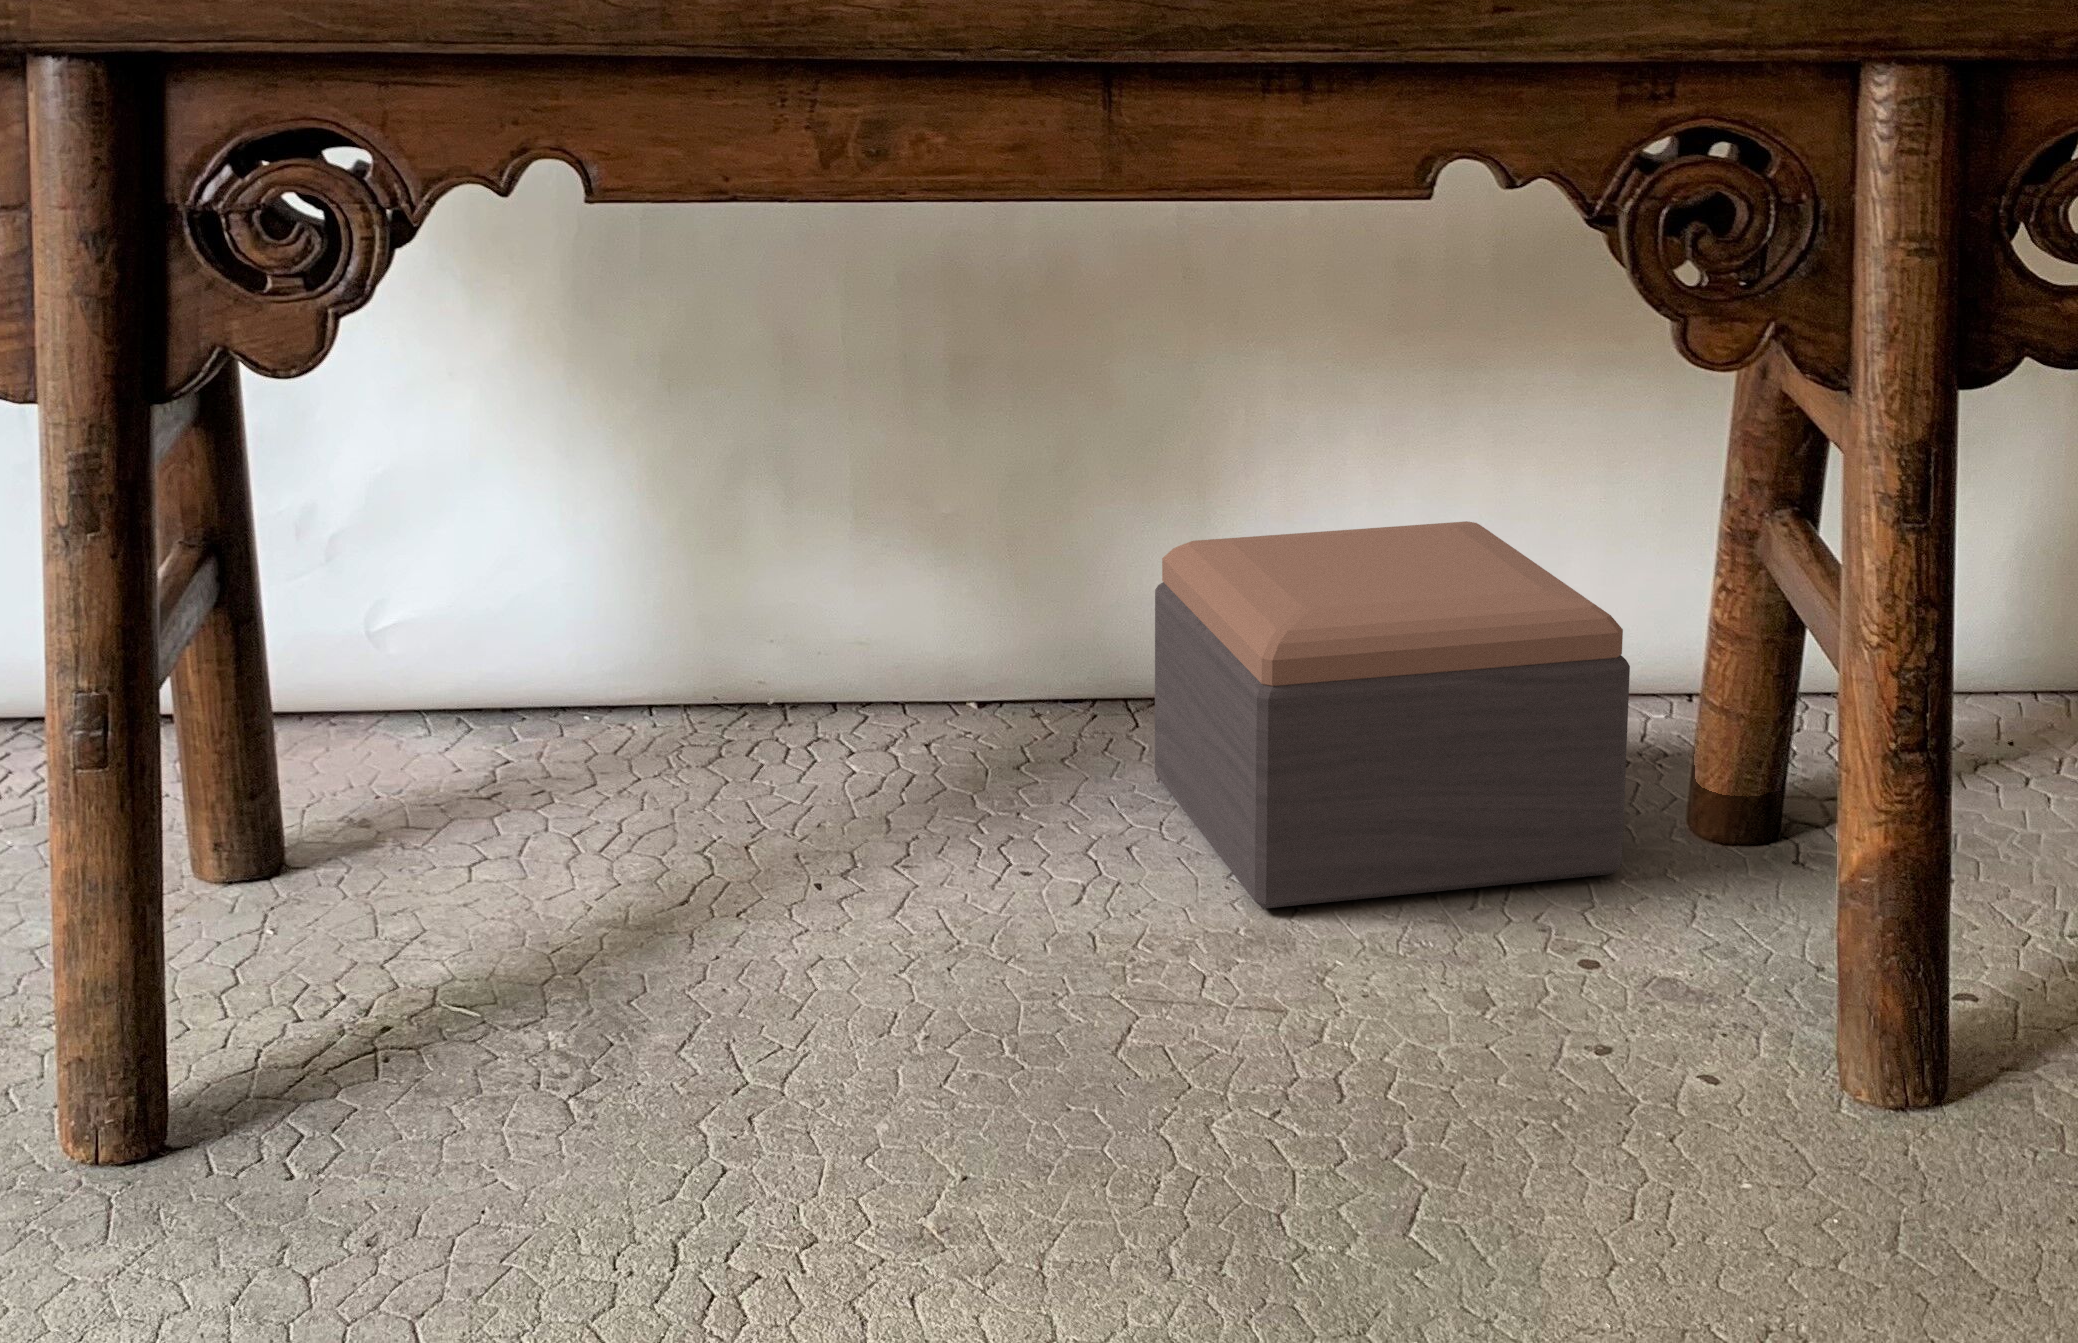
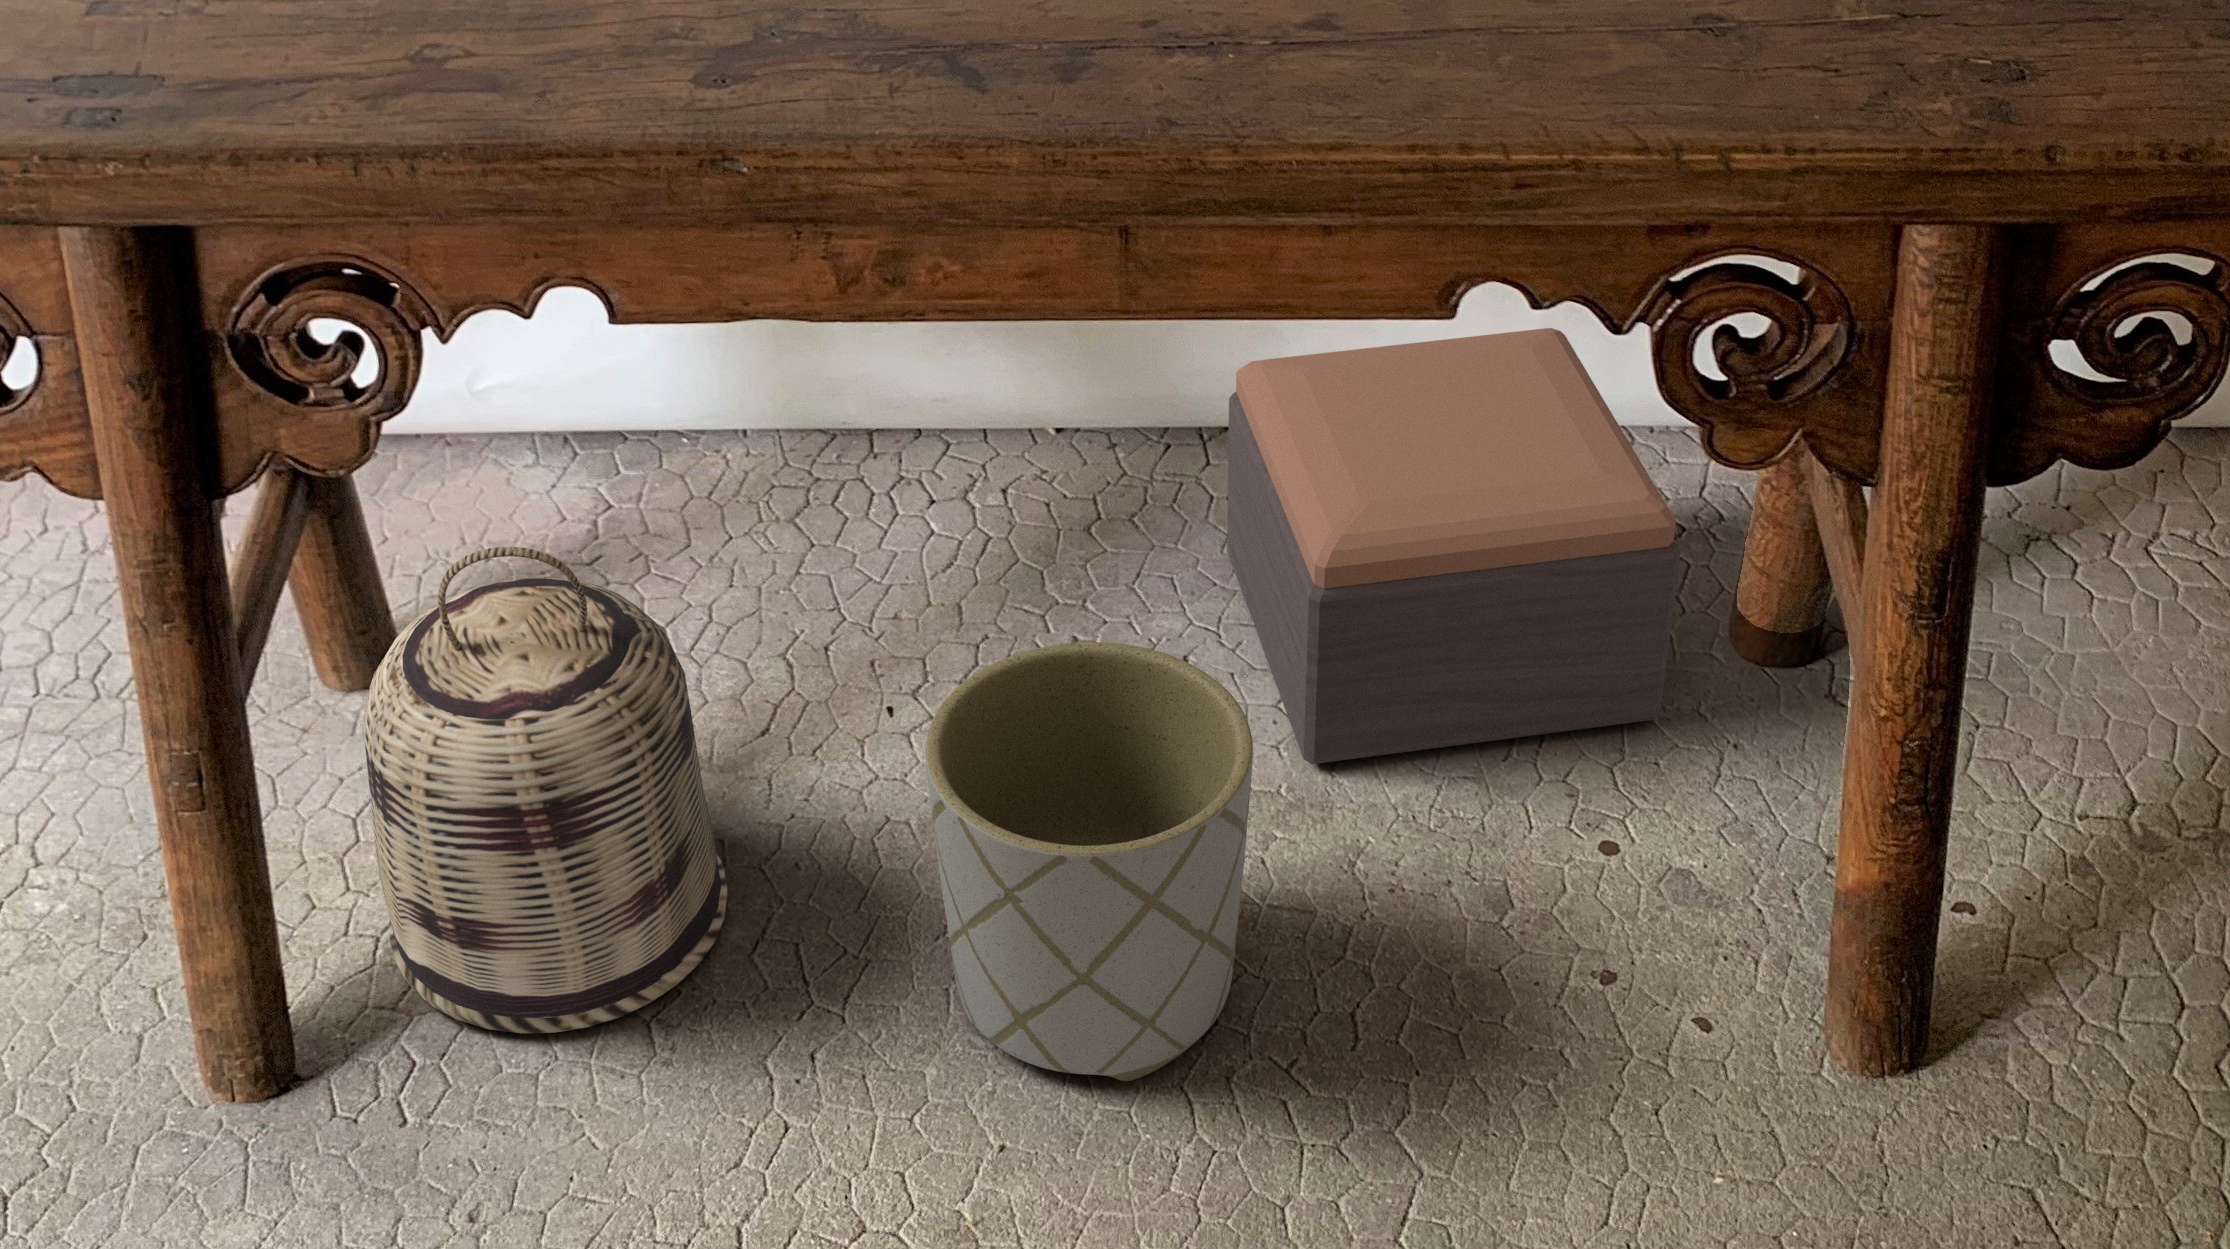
basket: none [268,547,644,1111] -> present [364,547,727,1033]
planter: none [876,682,1220,1129] -> present [925,642,1253,1081]

